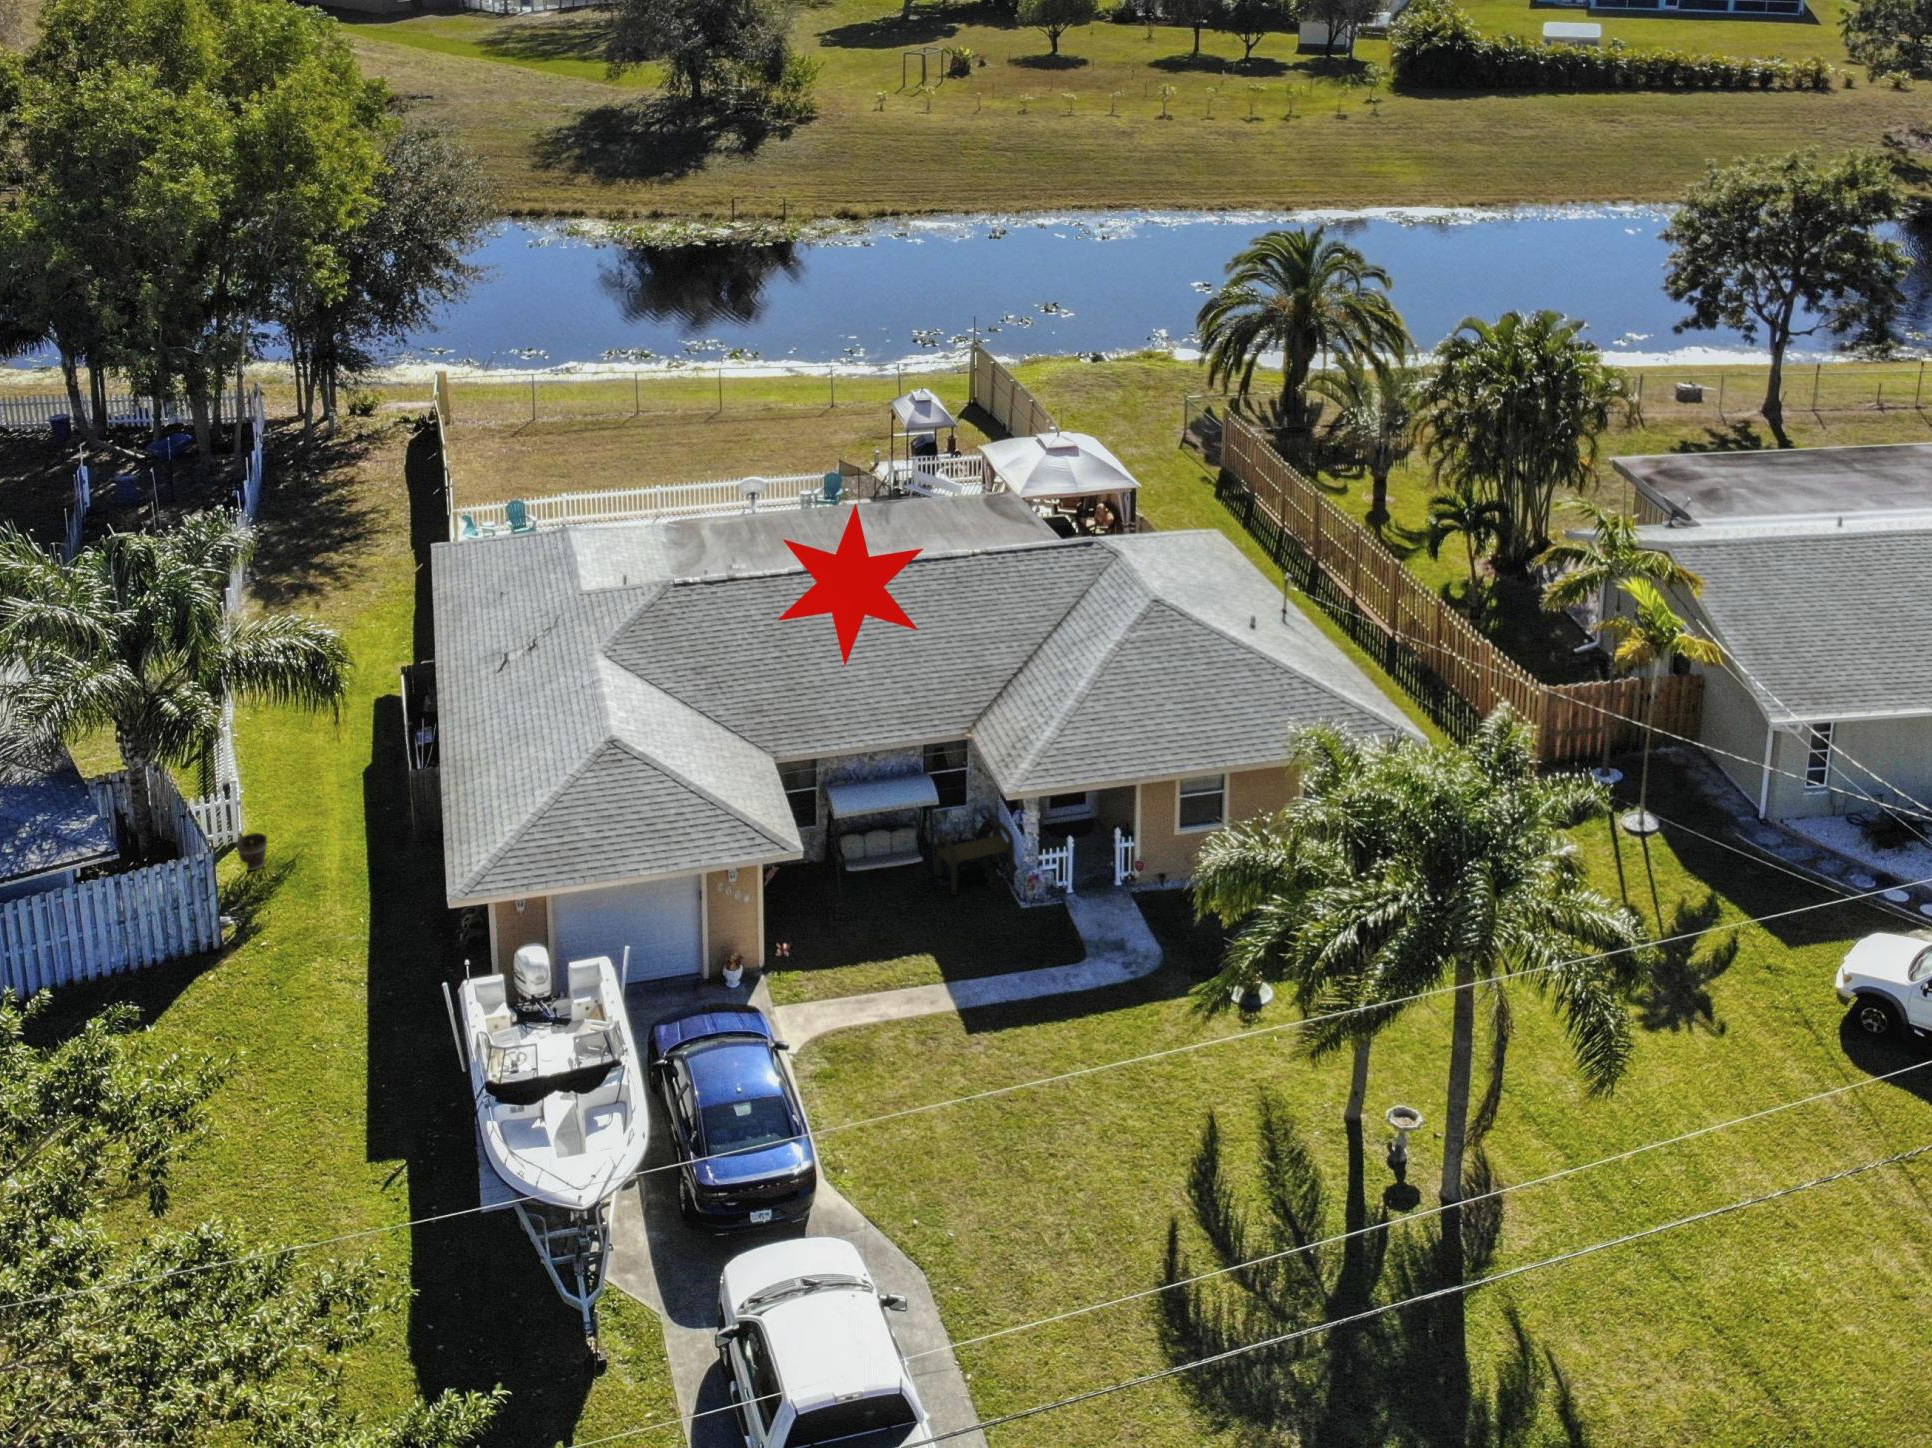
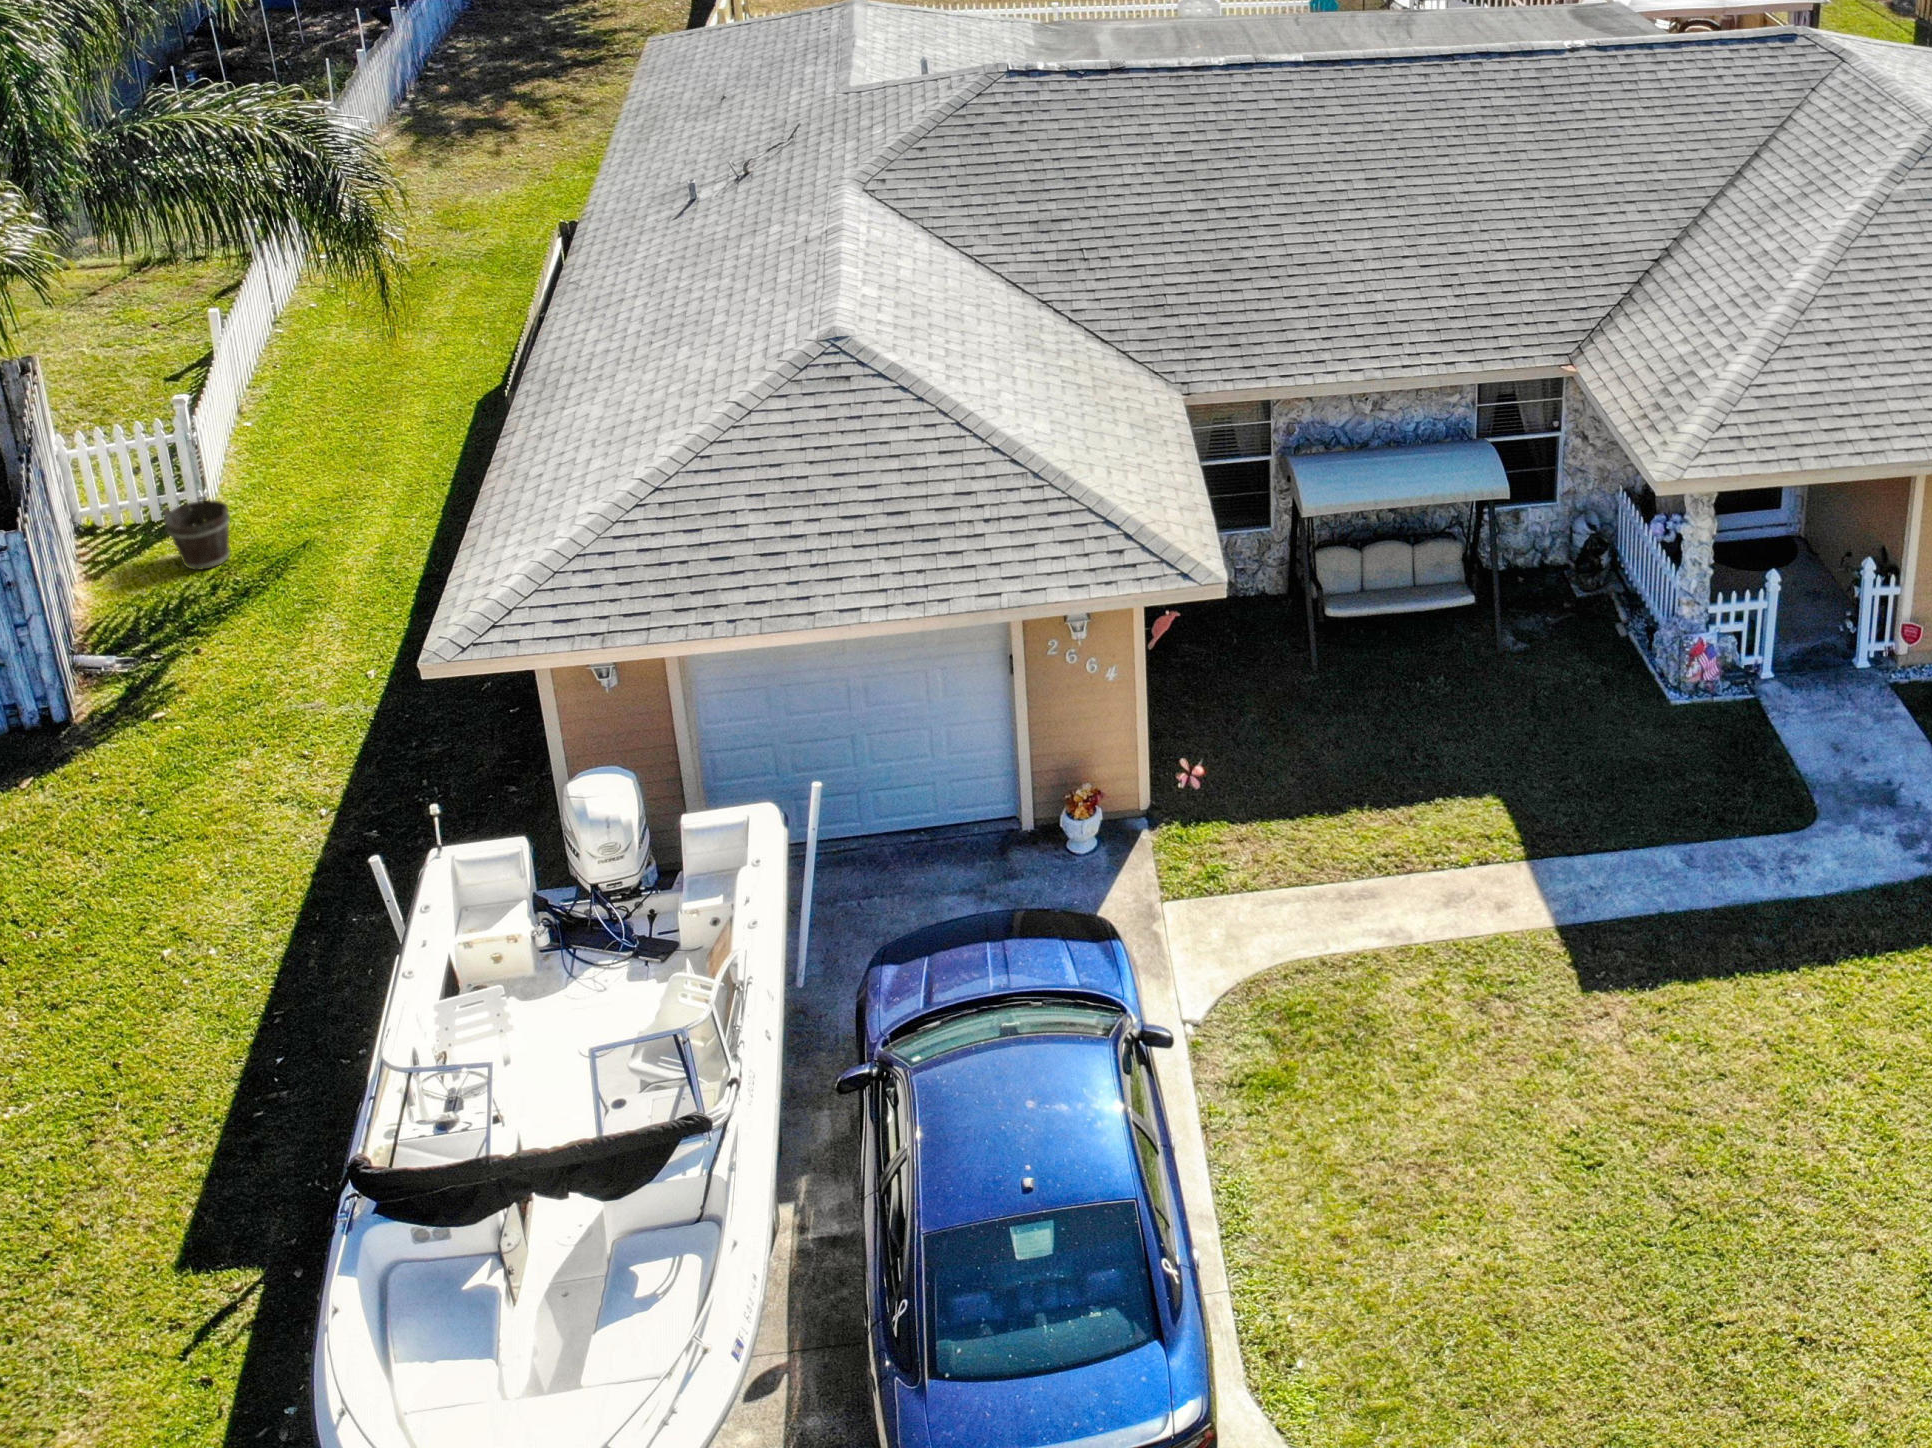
bench: present [936,822,1015,895] -> none [1499,534,1658,674]

